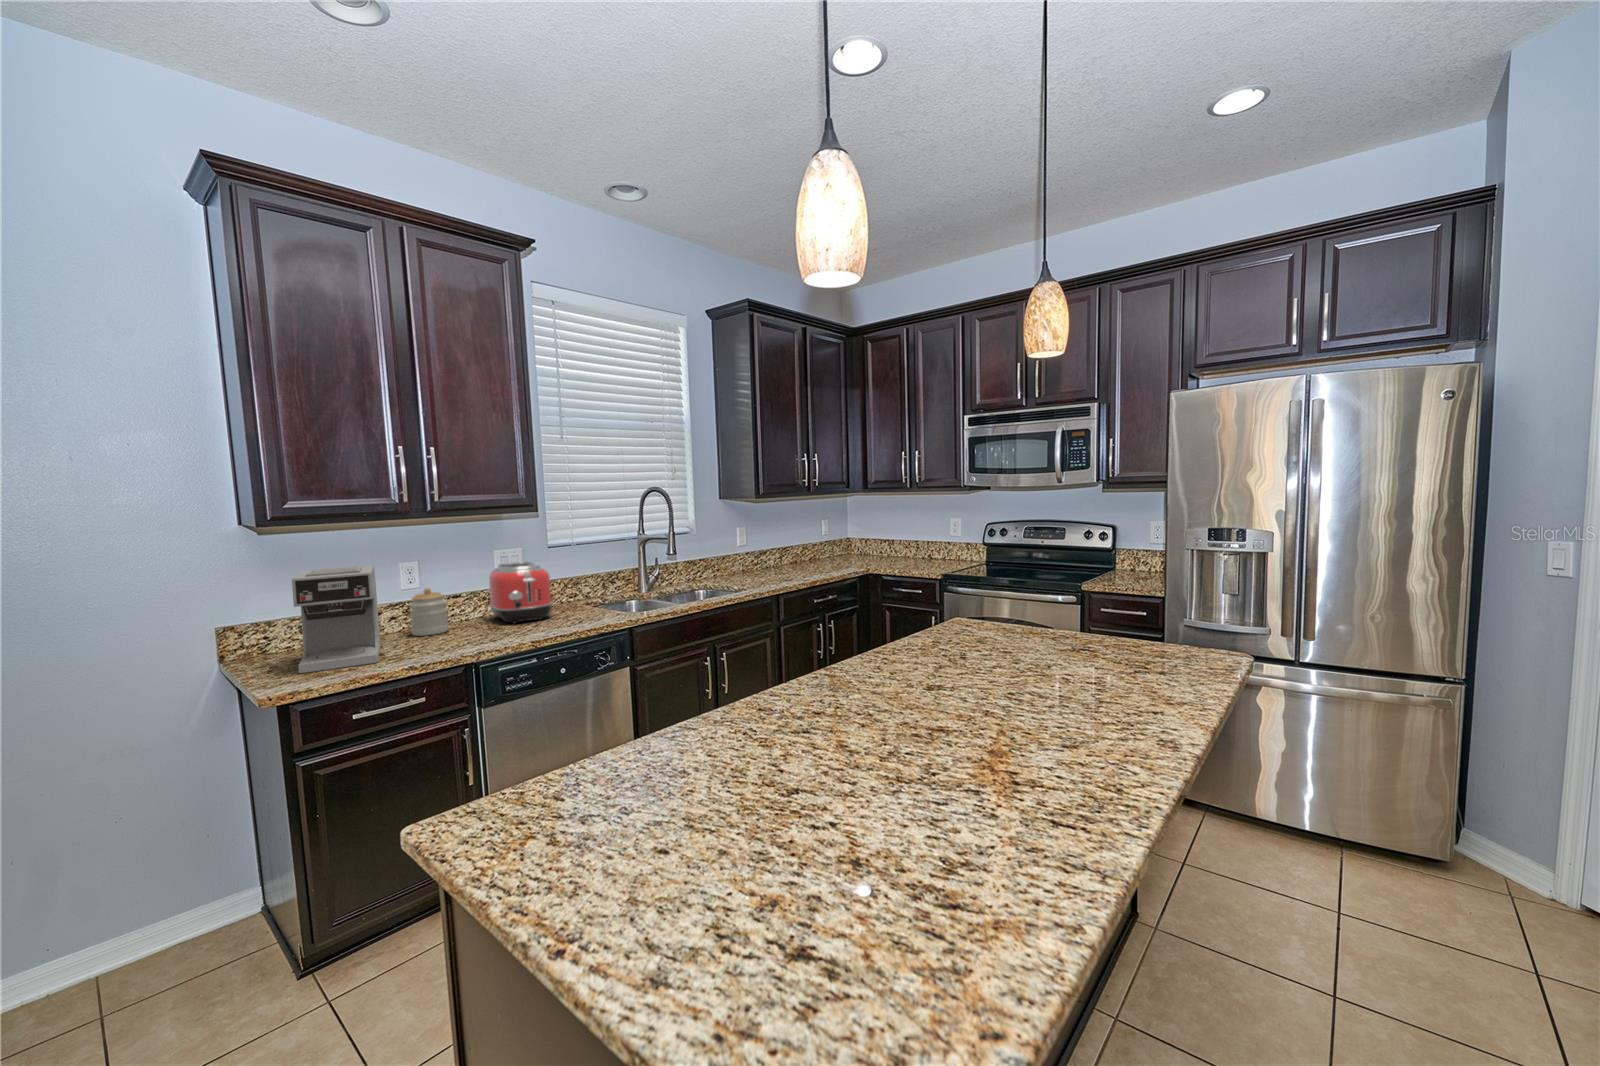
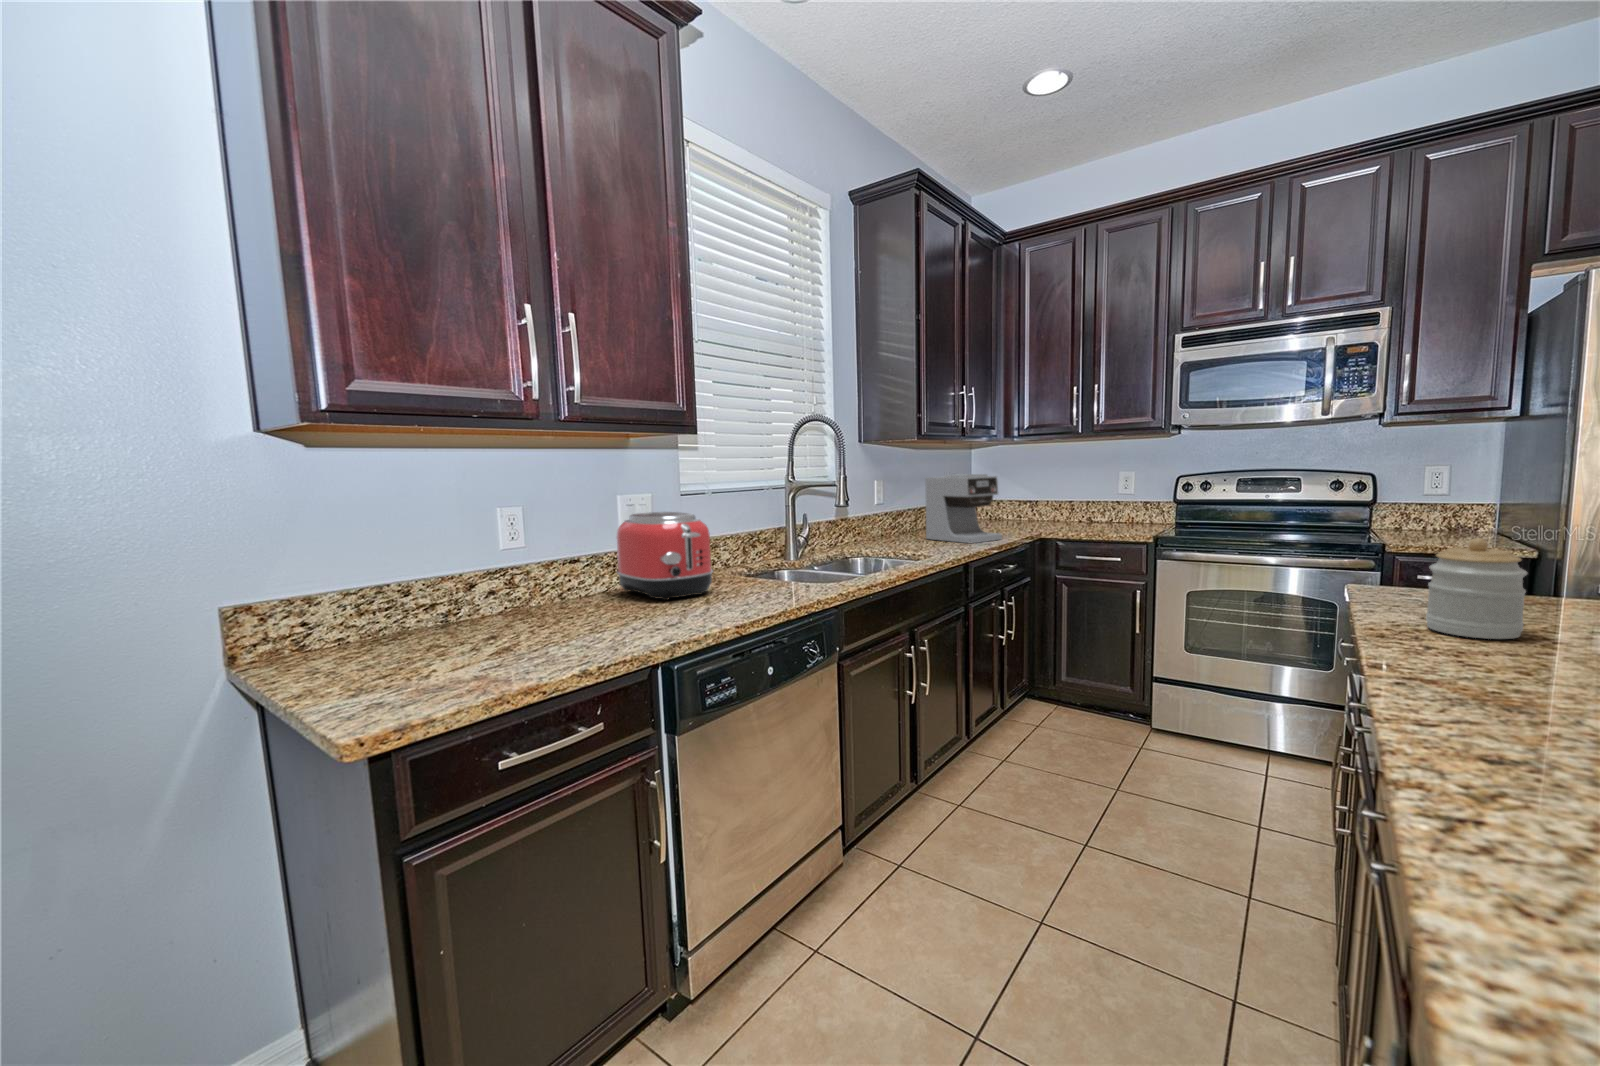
coffee maker: present [292,565,381,673] -> present [925,474,1002,543]
jar: present [410,588,449,636] -> present [1426,538,1527,639]

